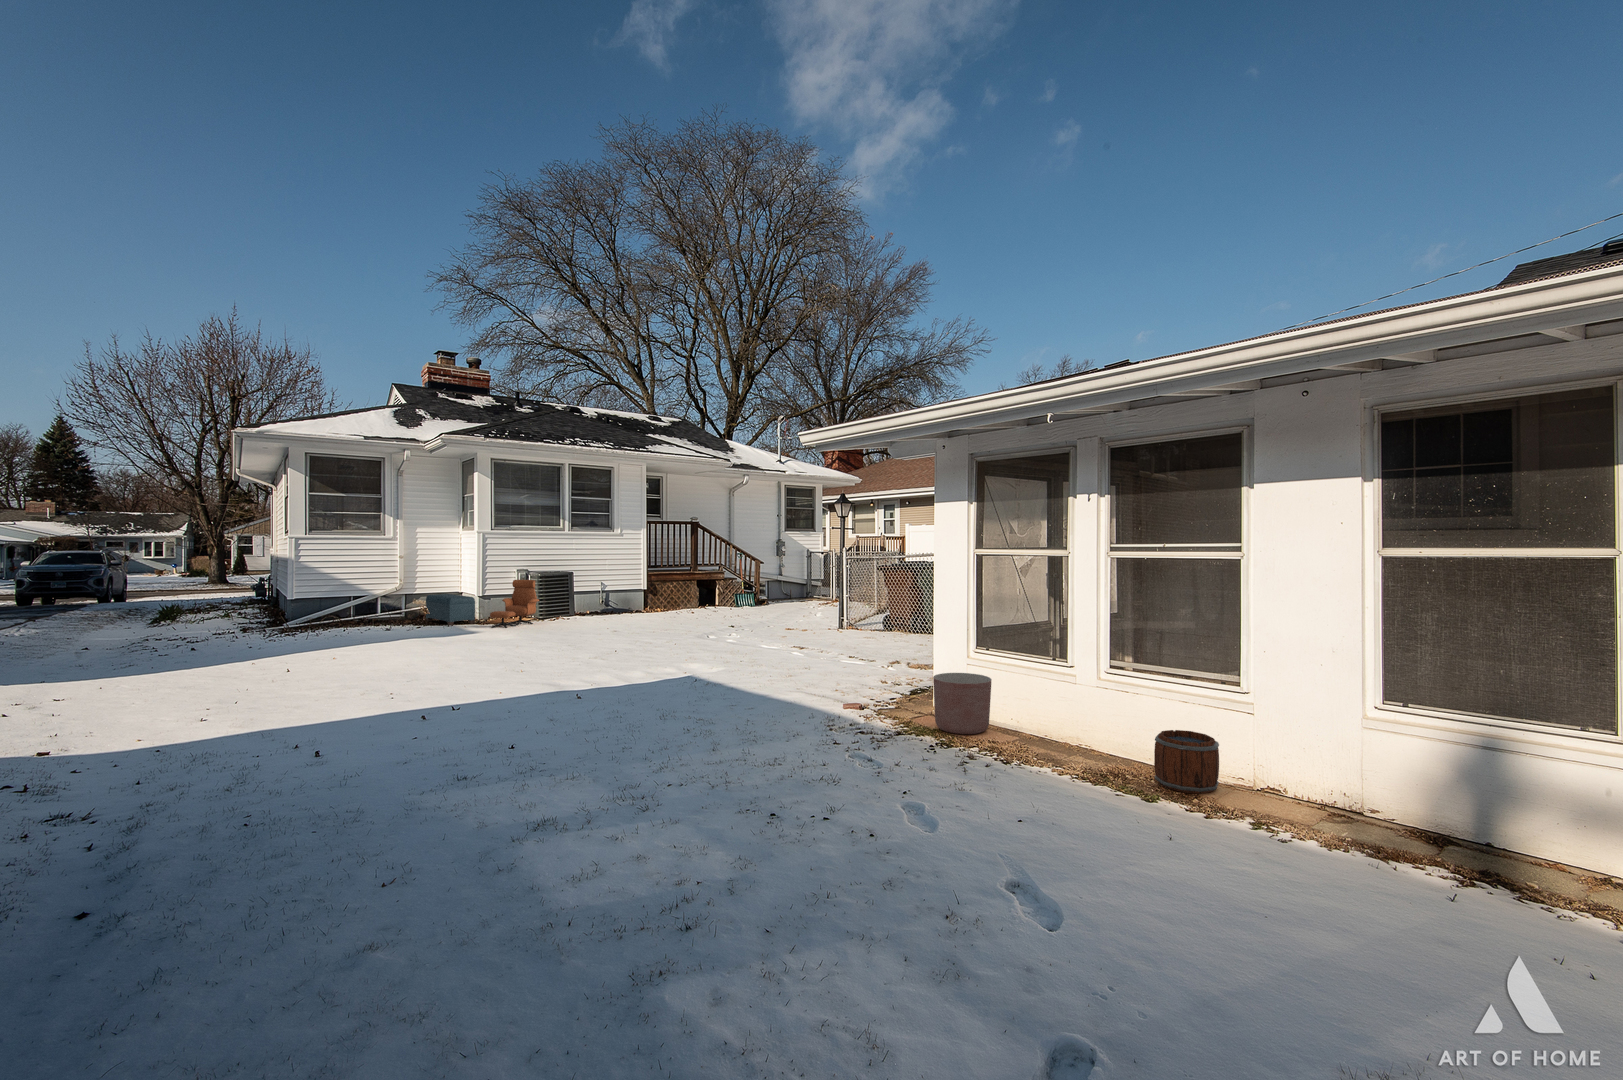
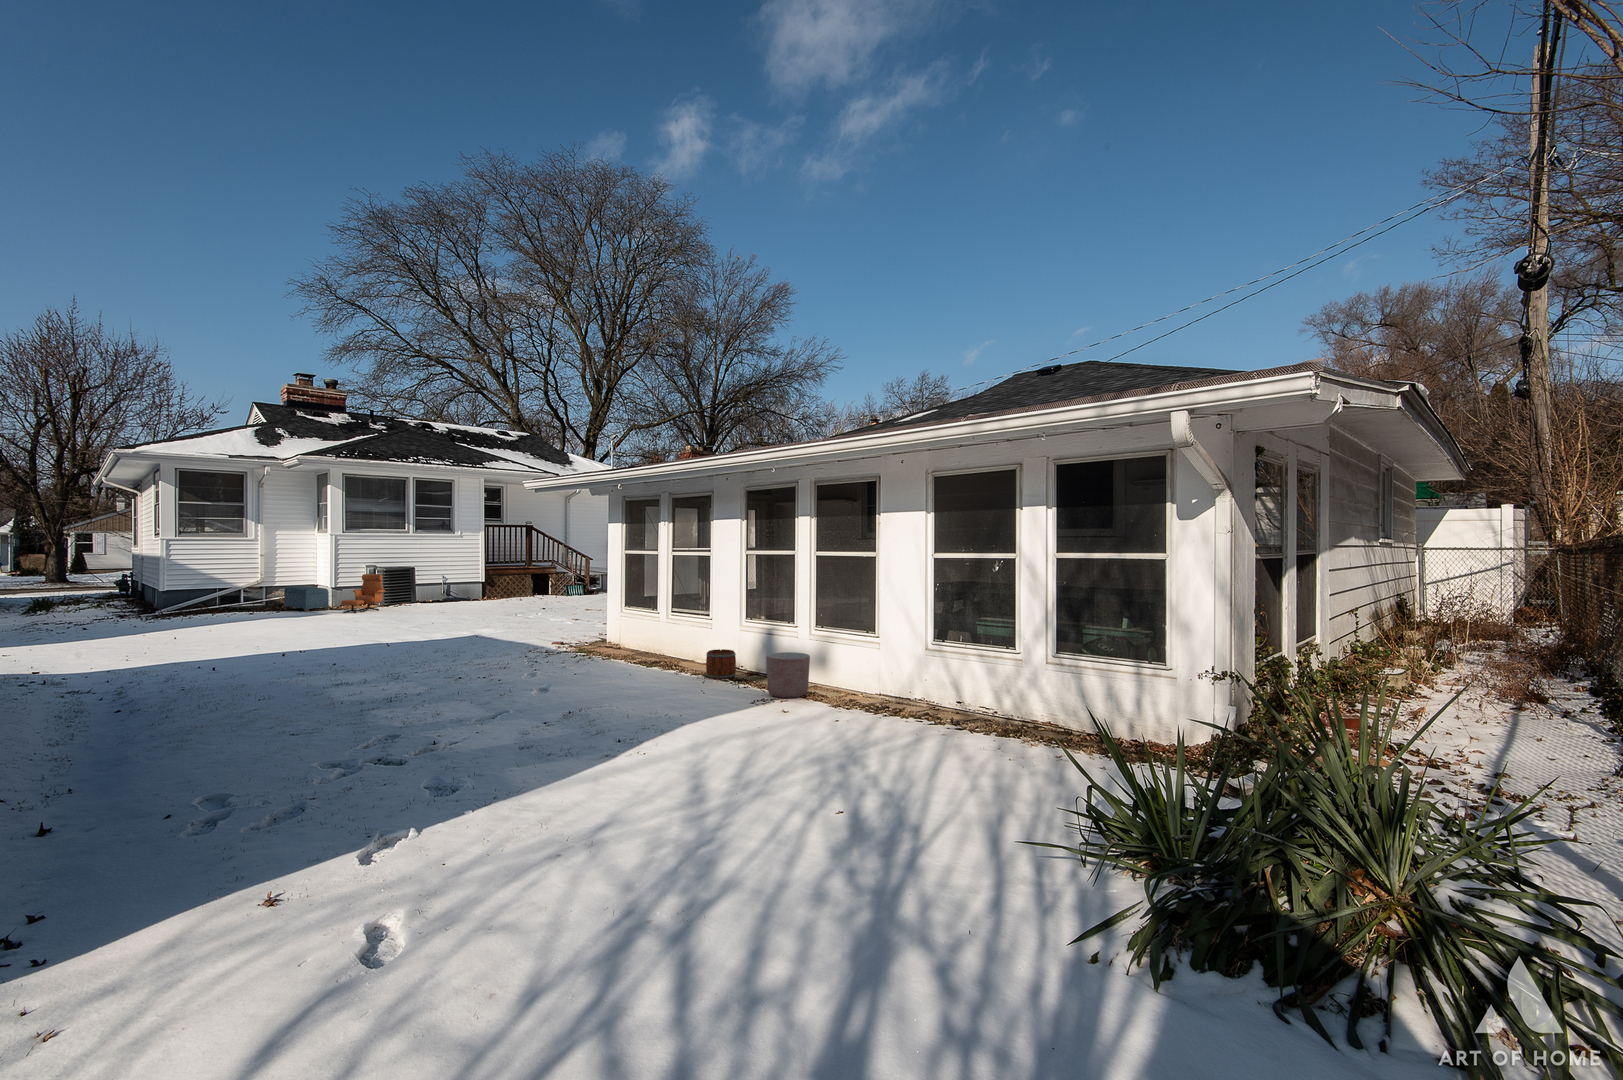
planter: present [933,673,992,734] -> present [766,652,810,698]

